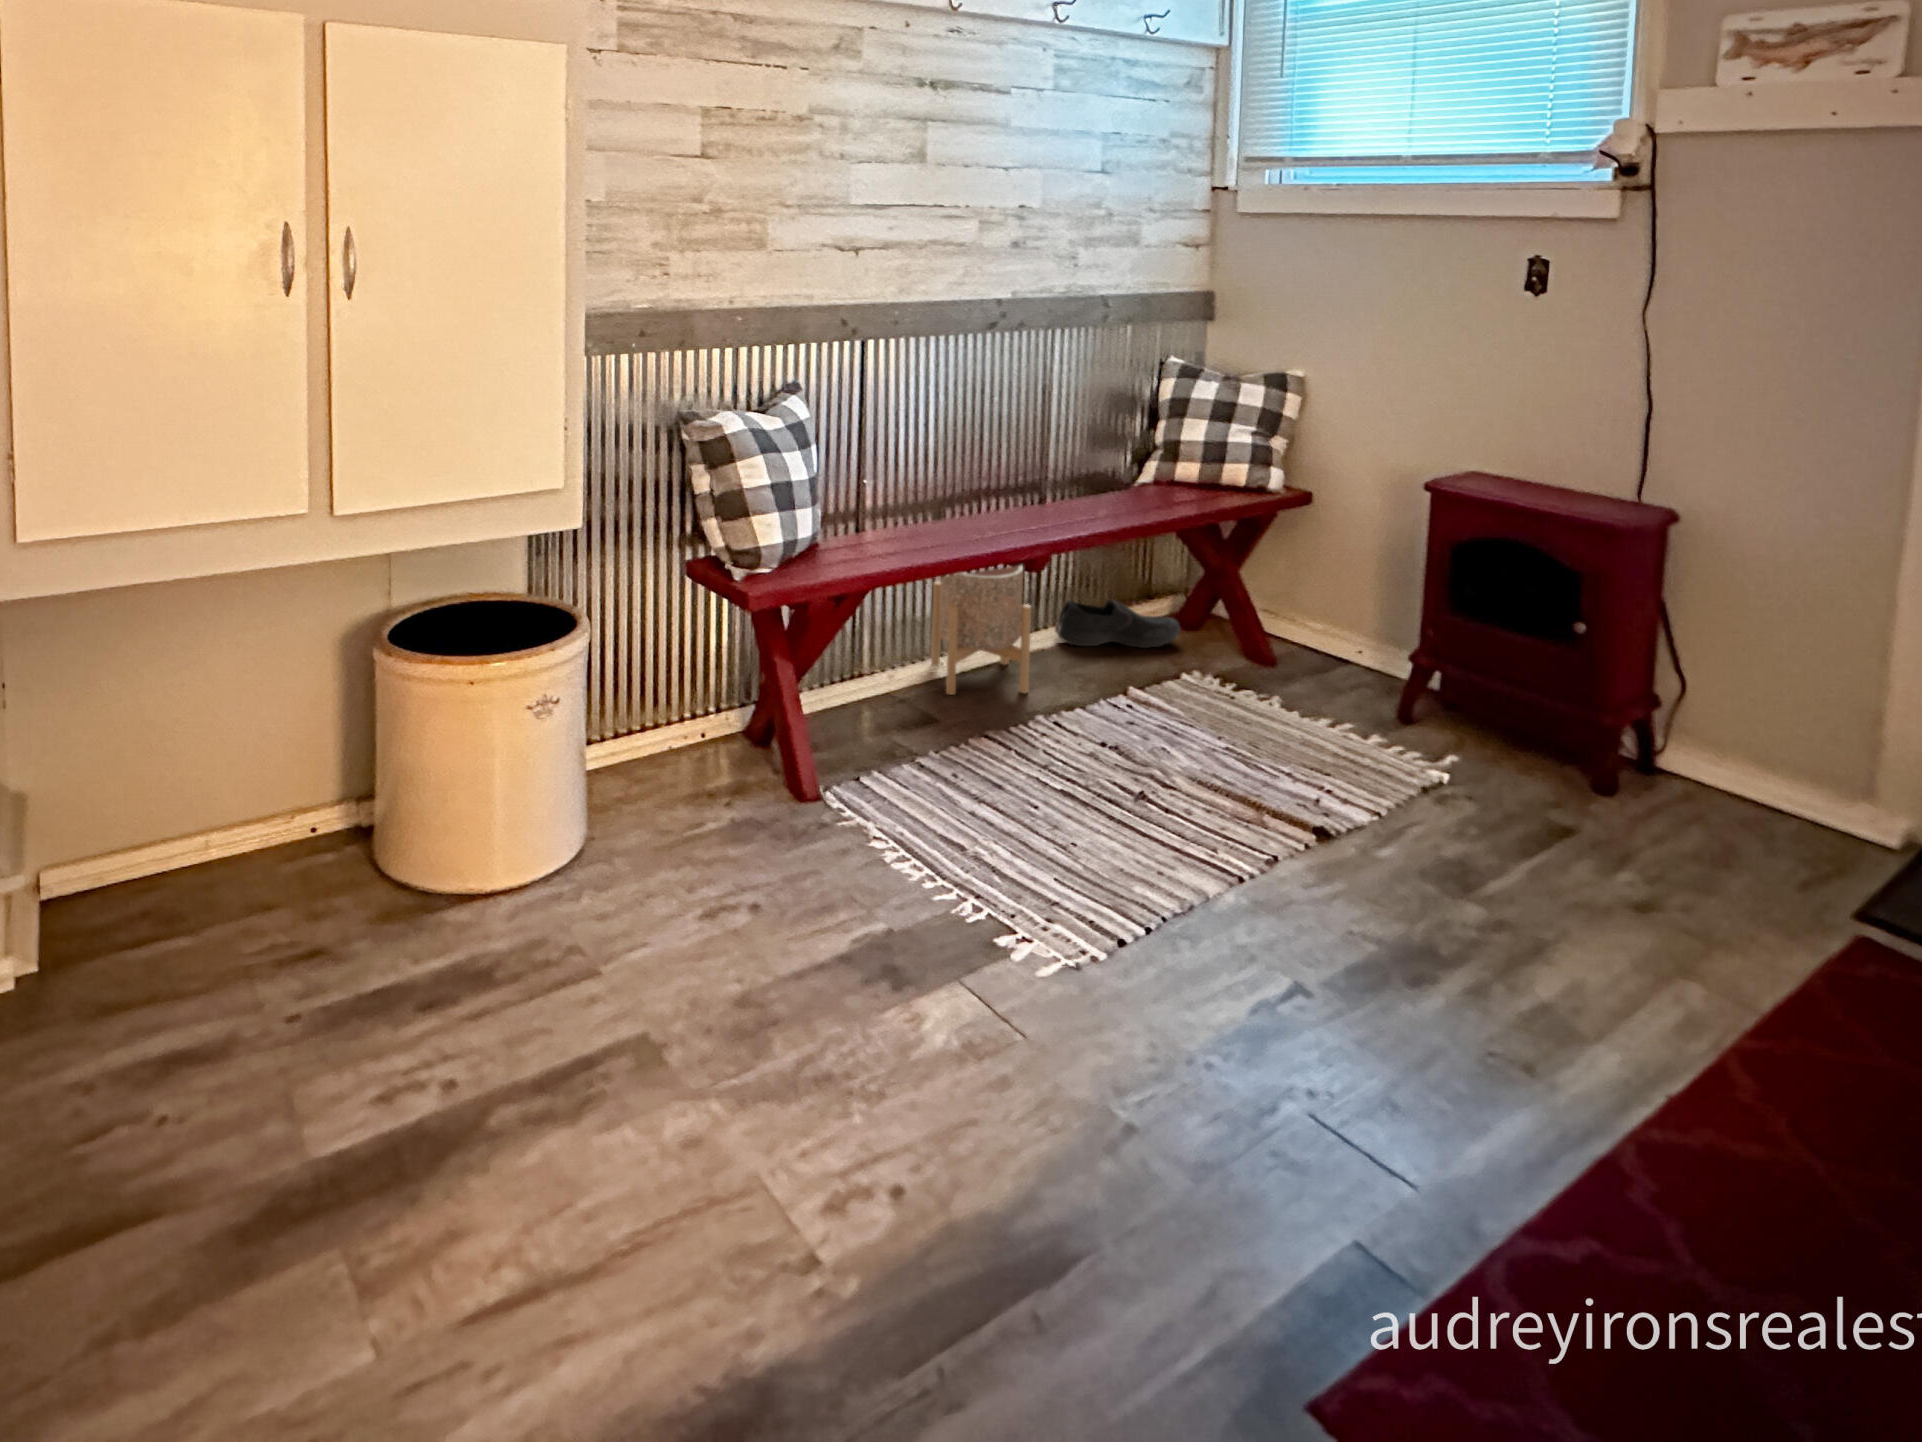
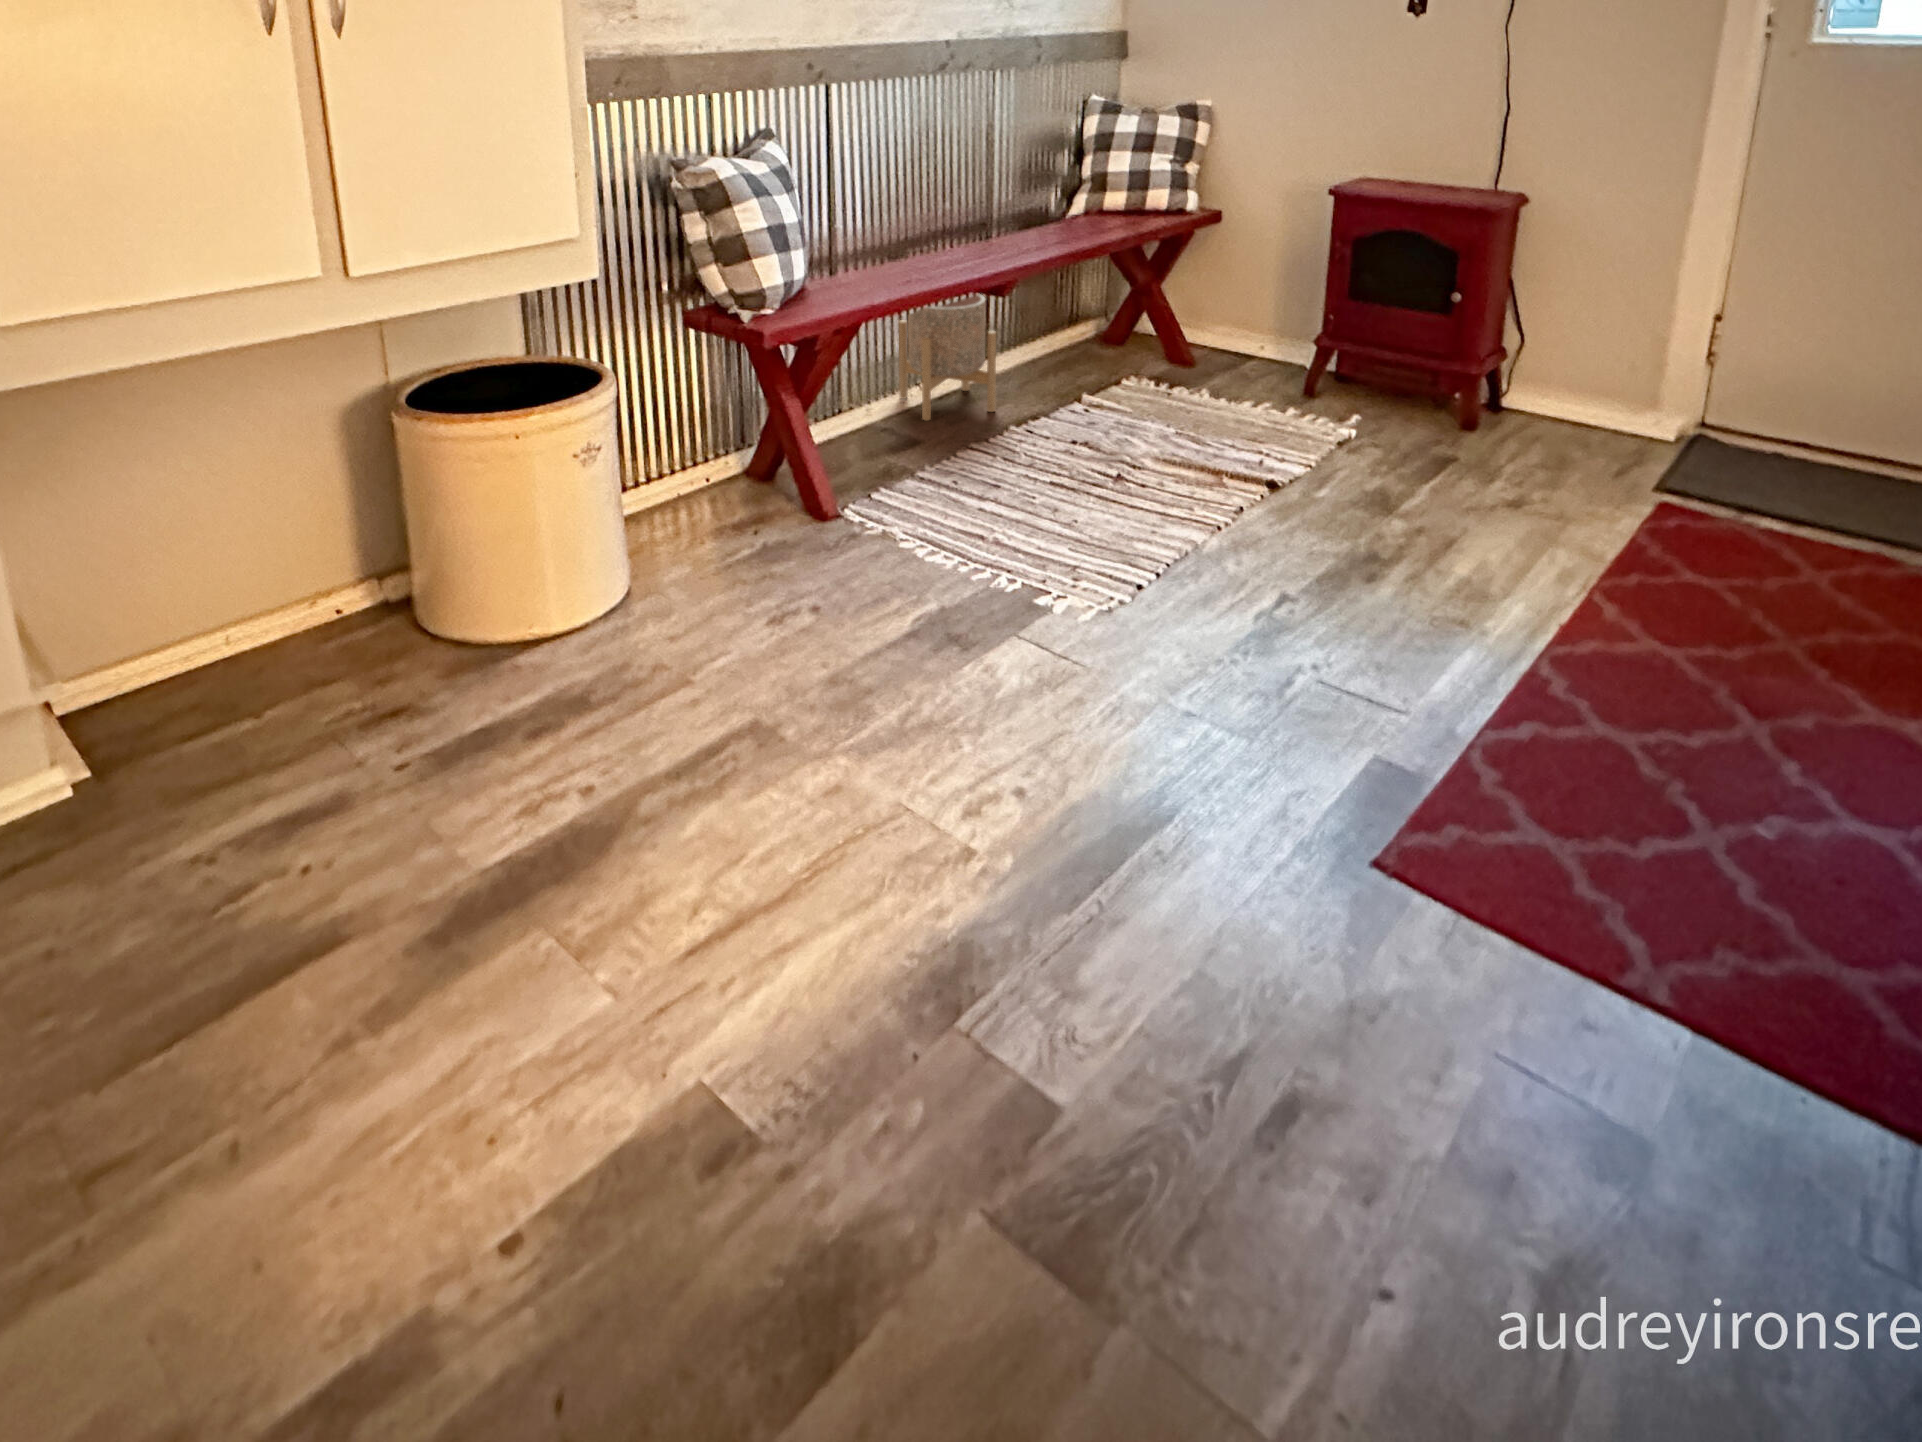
shoe: present [1055,600,1180,648] -> none [1003,324,1113,369]

